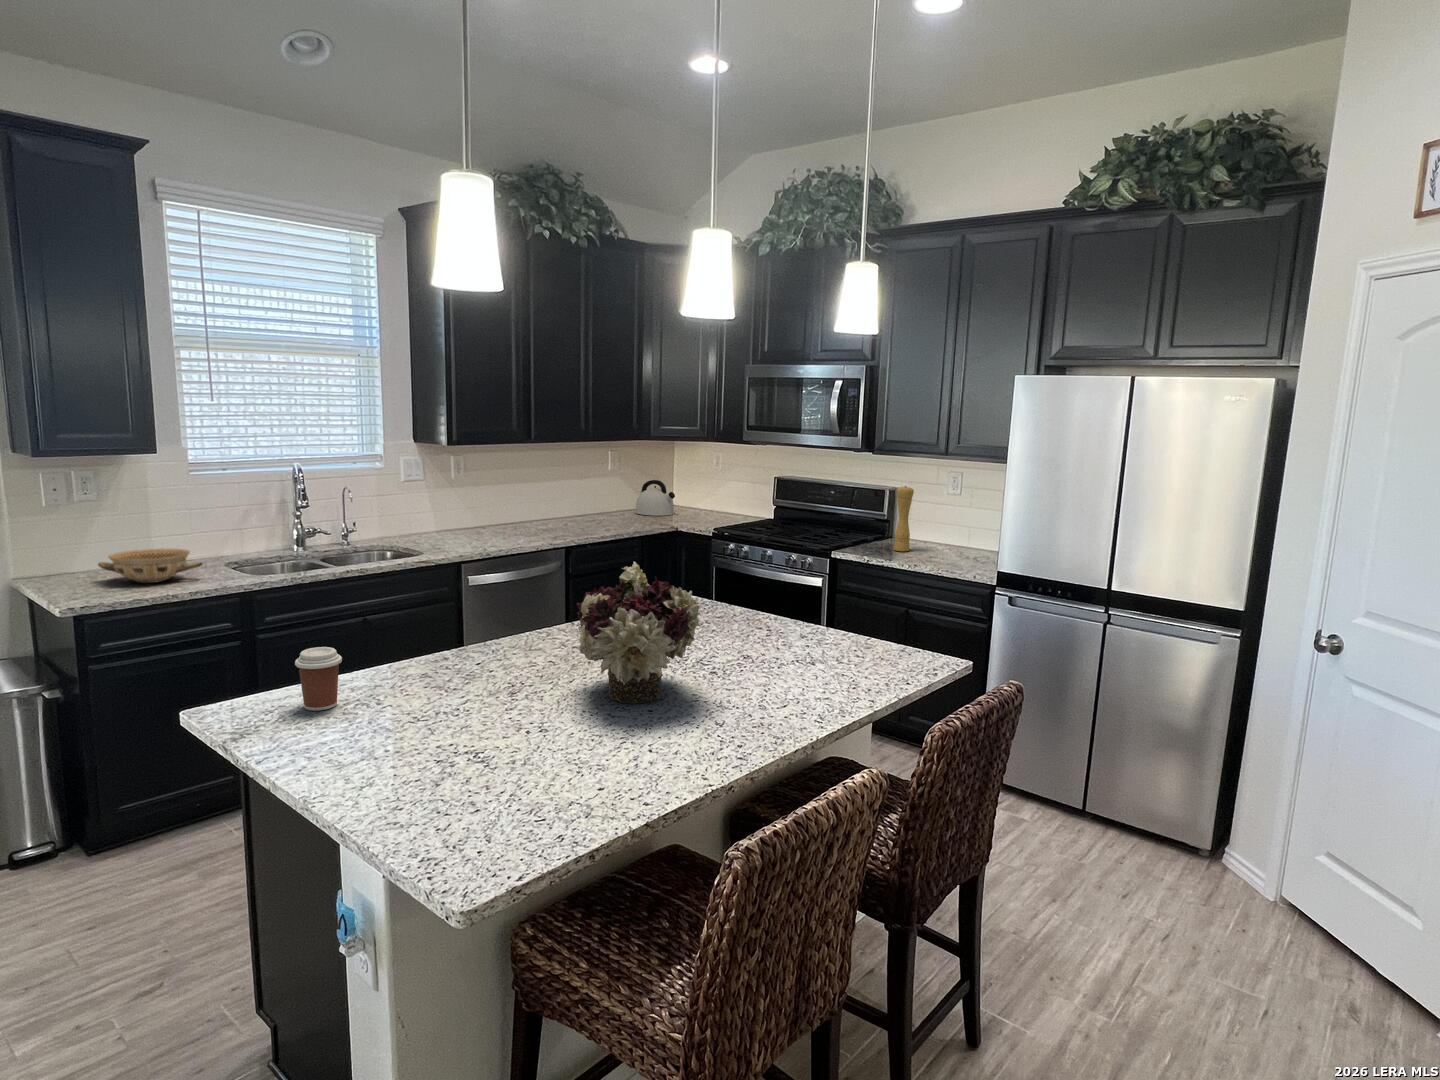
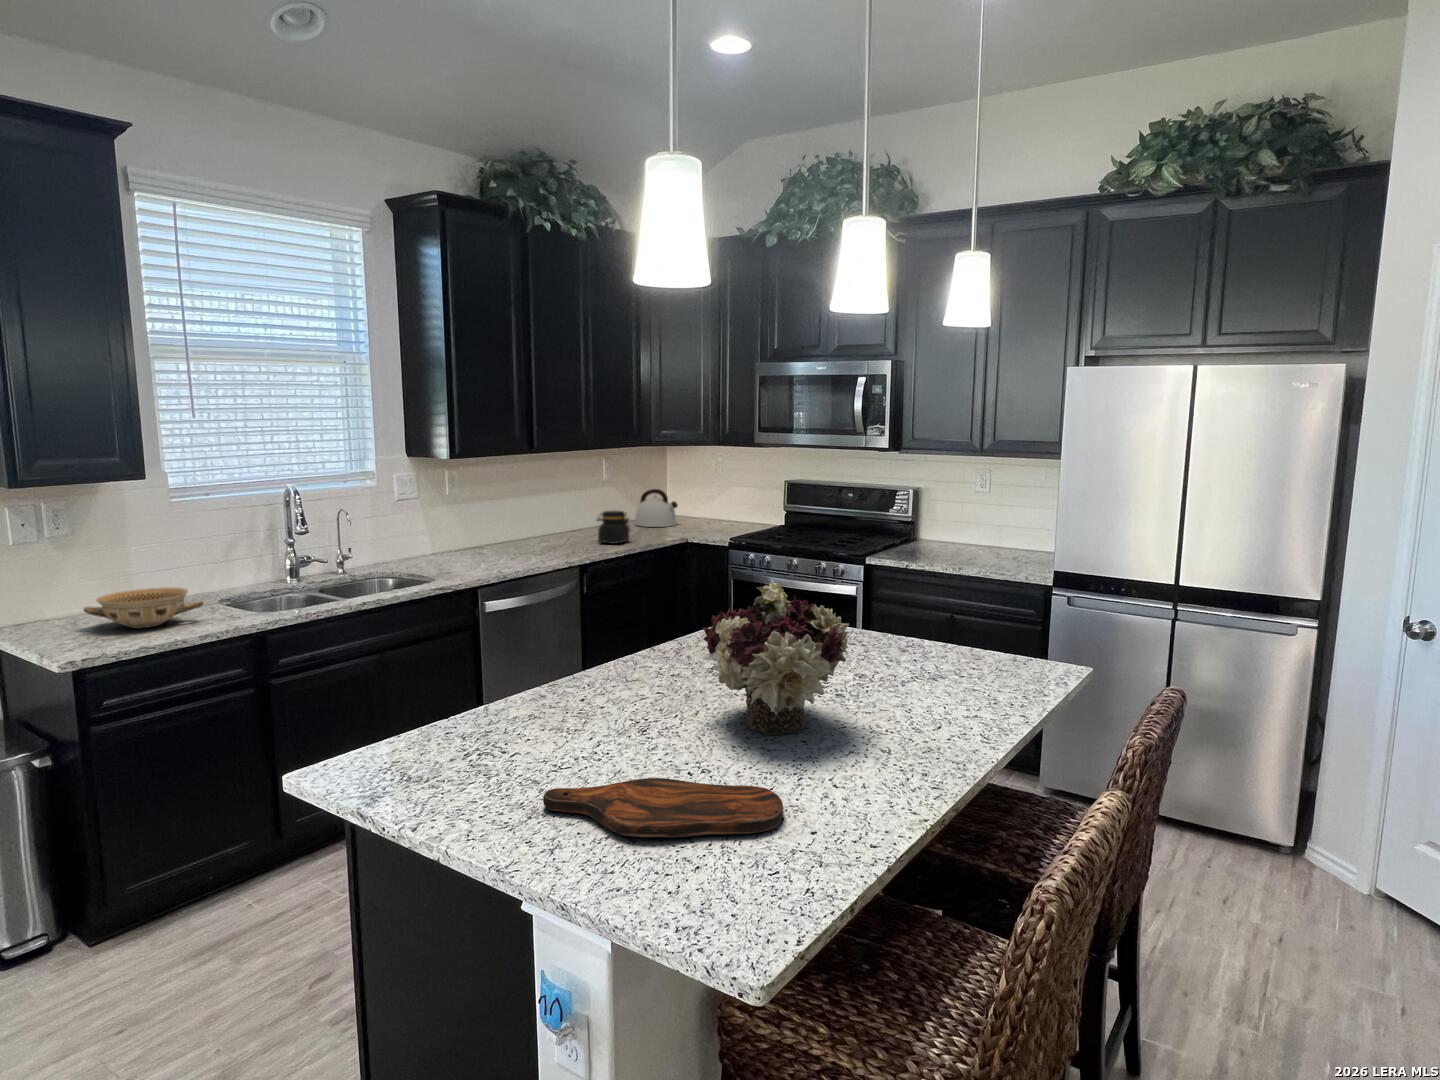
pepper mill: present [894,486,914,551] -> none [929,486,948,554]
jar: none [590,498,621,529] -> present [597,511,630,544]
coffee cup: present [295,647,342,711] -> none [413,692,463,765]
cutting board: none [377,732,584,785] -> present [543,778,783,837]

